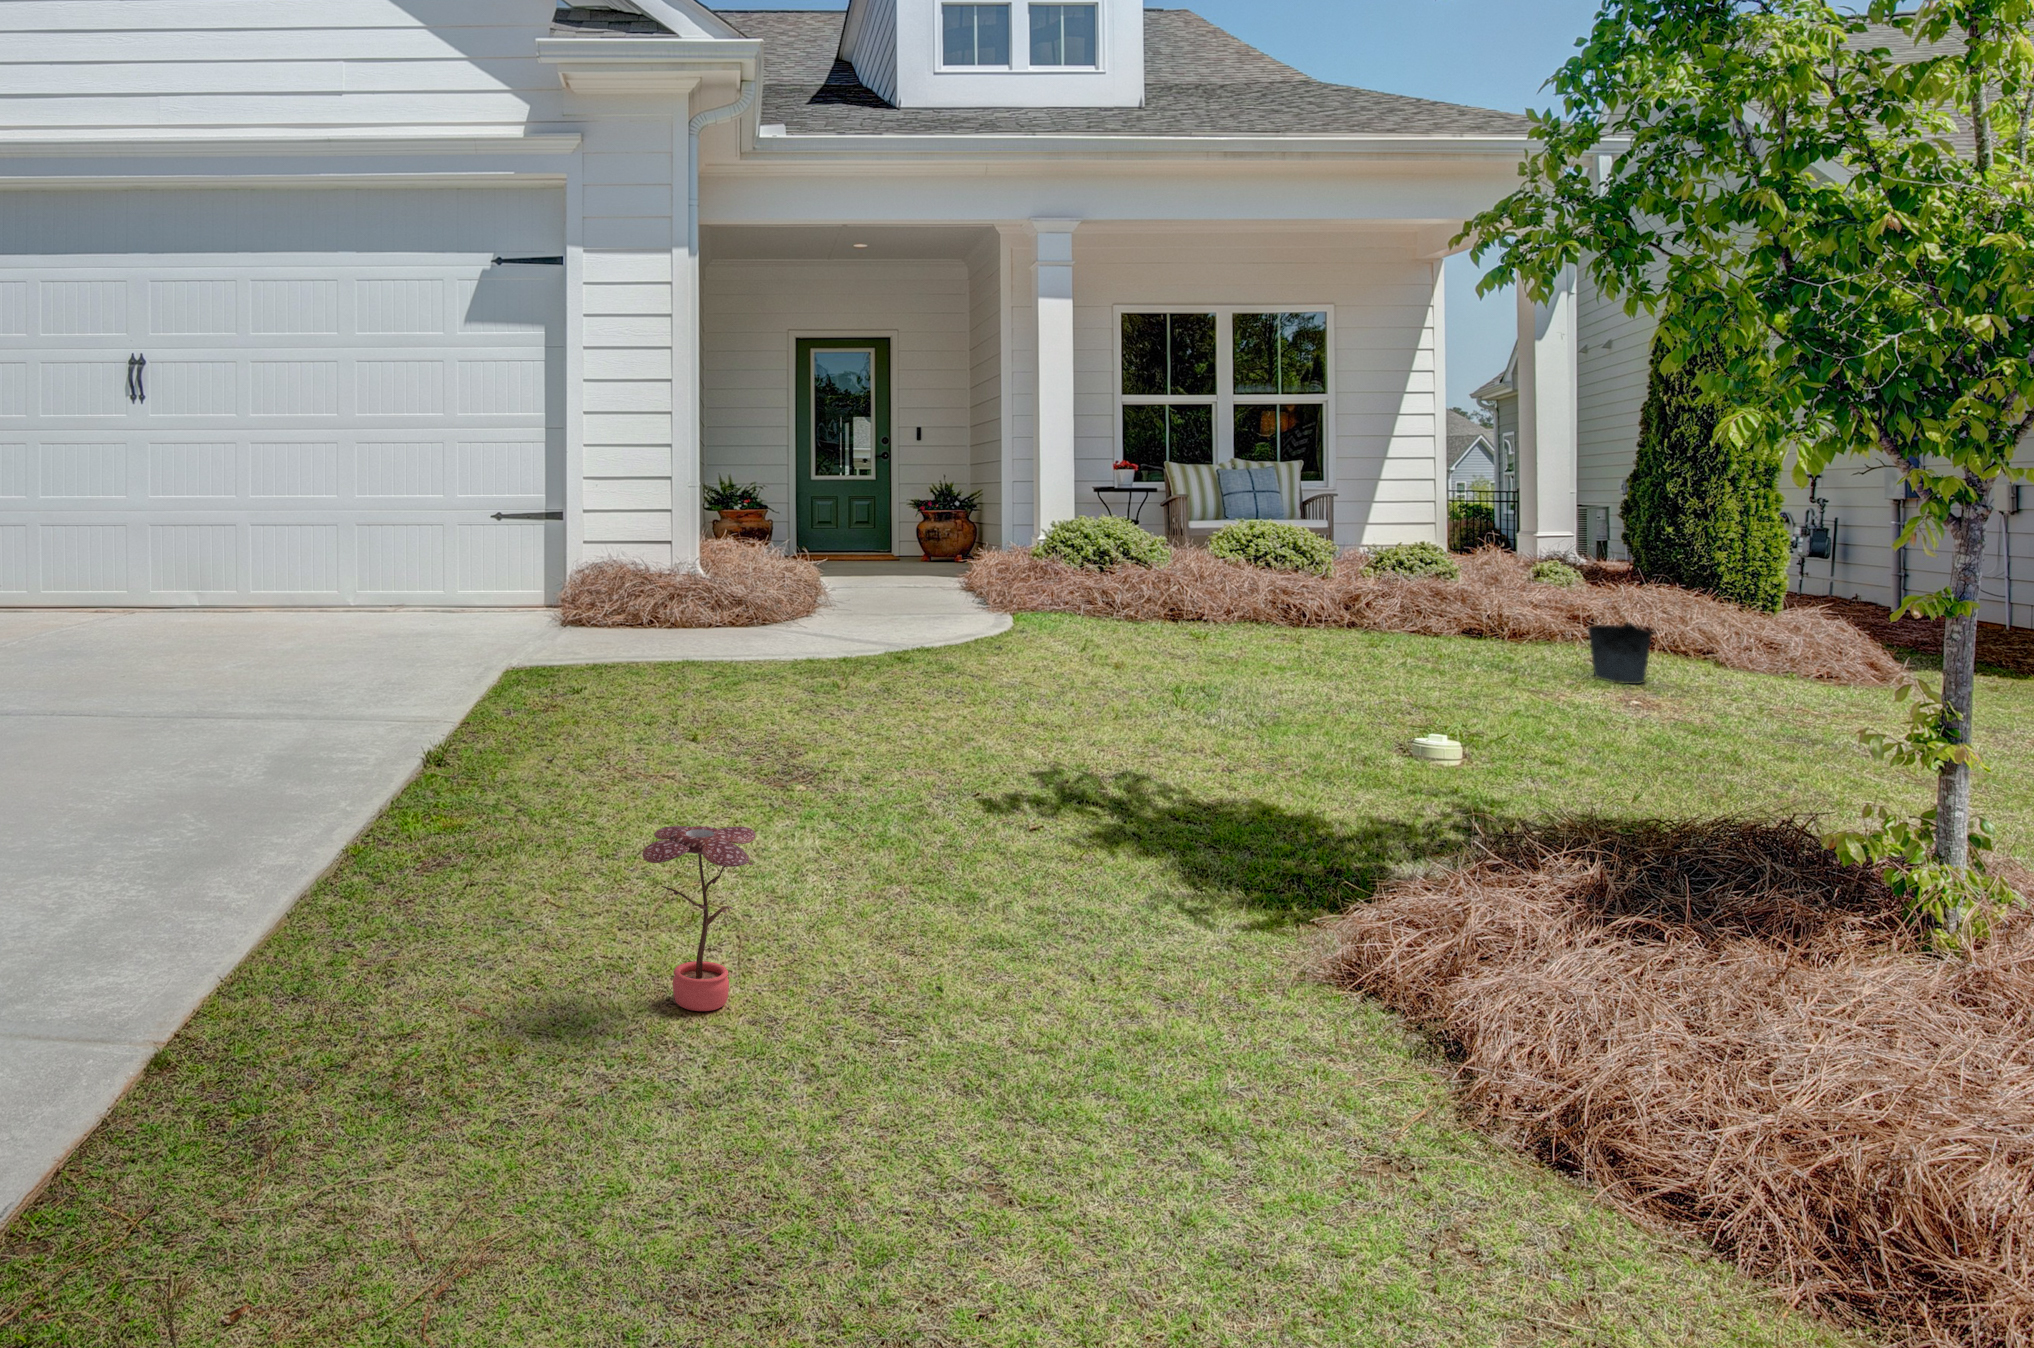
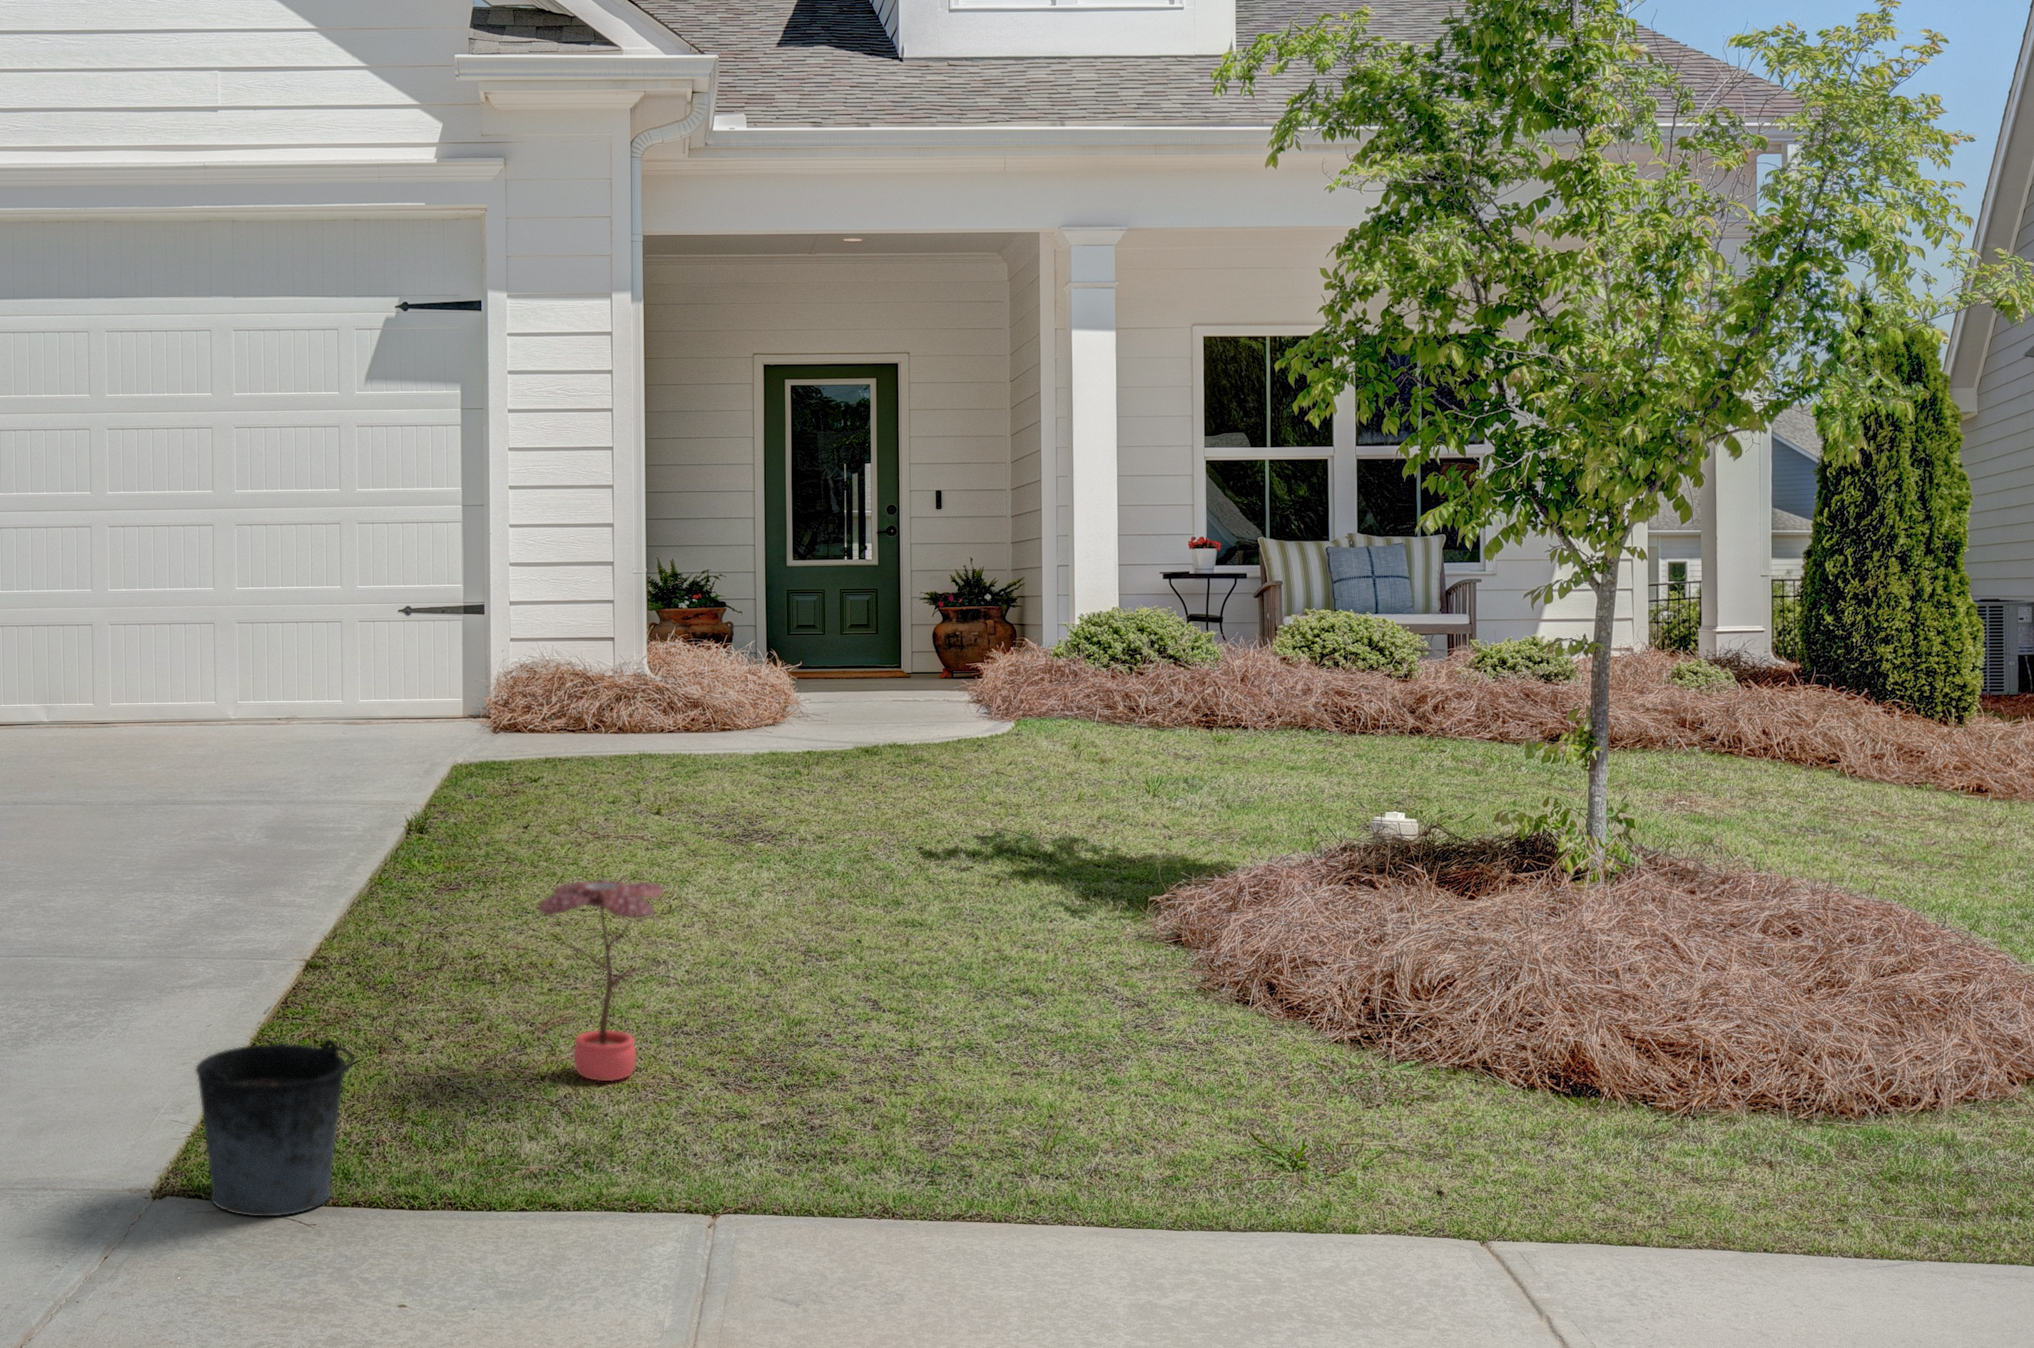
bucket: present [1587,622,1655,684] -> present [196,1039,354,1216]

